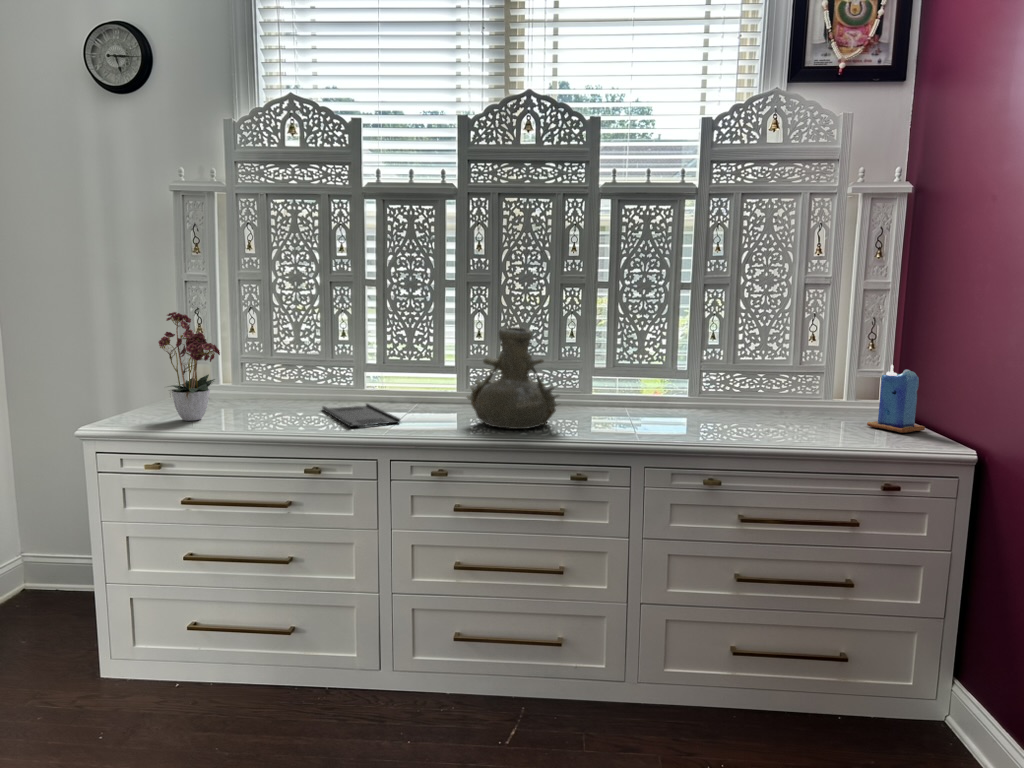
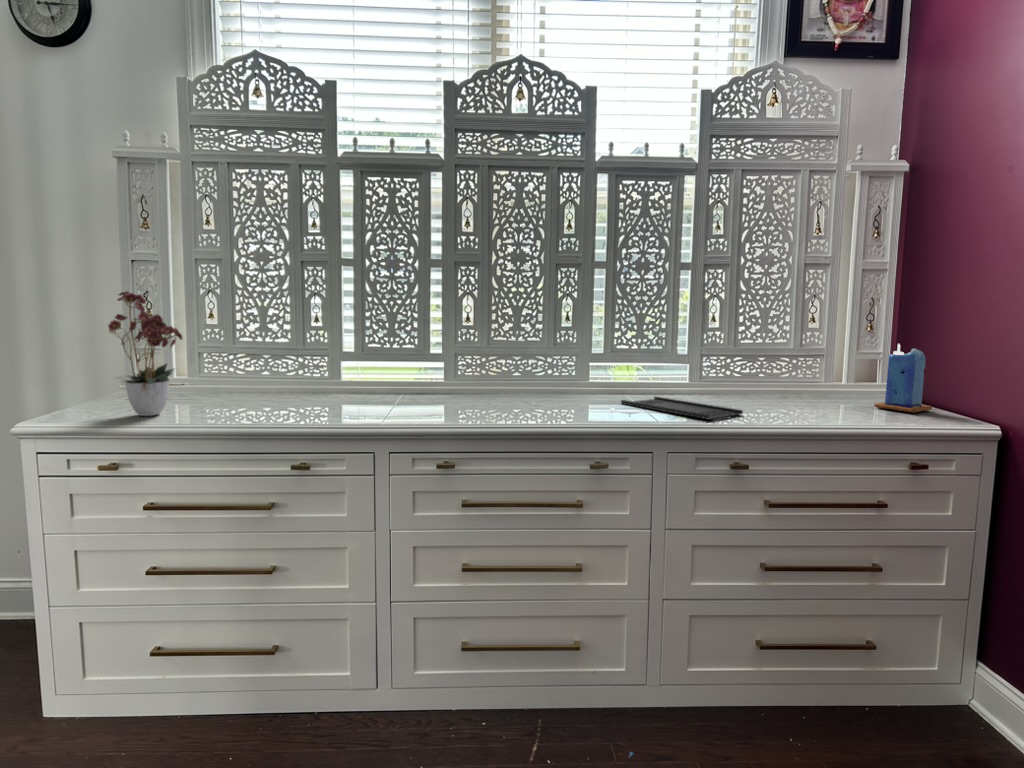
vase: present [467,327,559,429] -> none [464,307,568,417]
tray: present [322,404,400,427] -> present [621,397,743,419]

